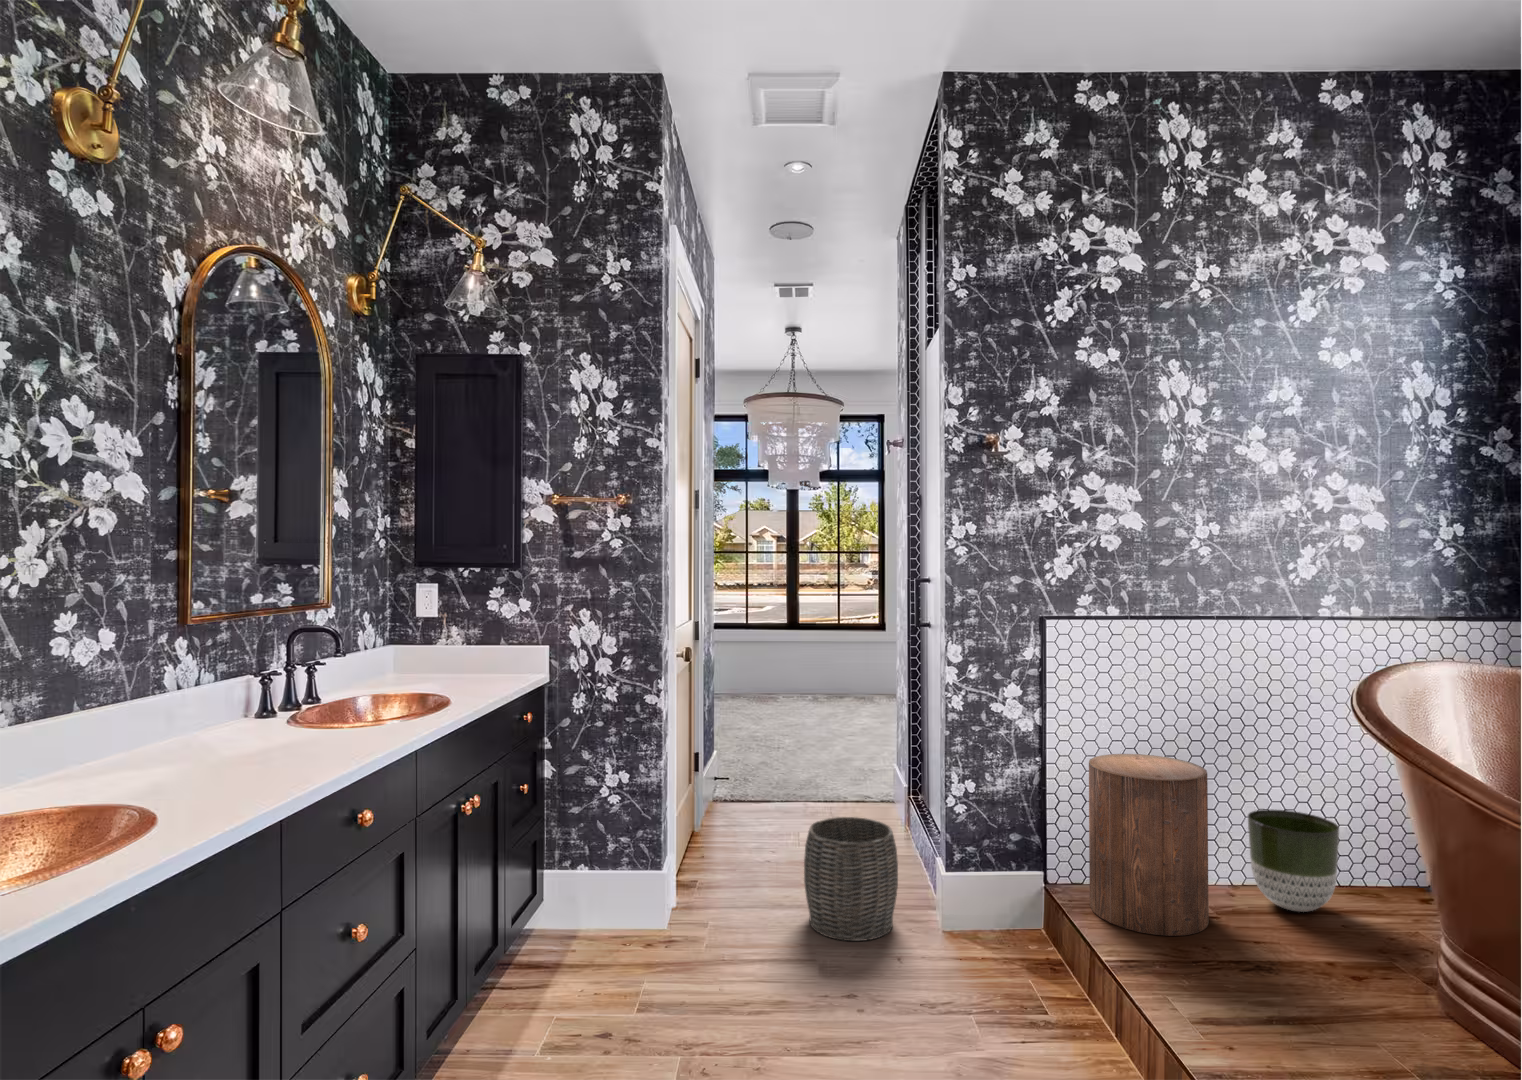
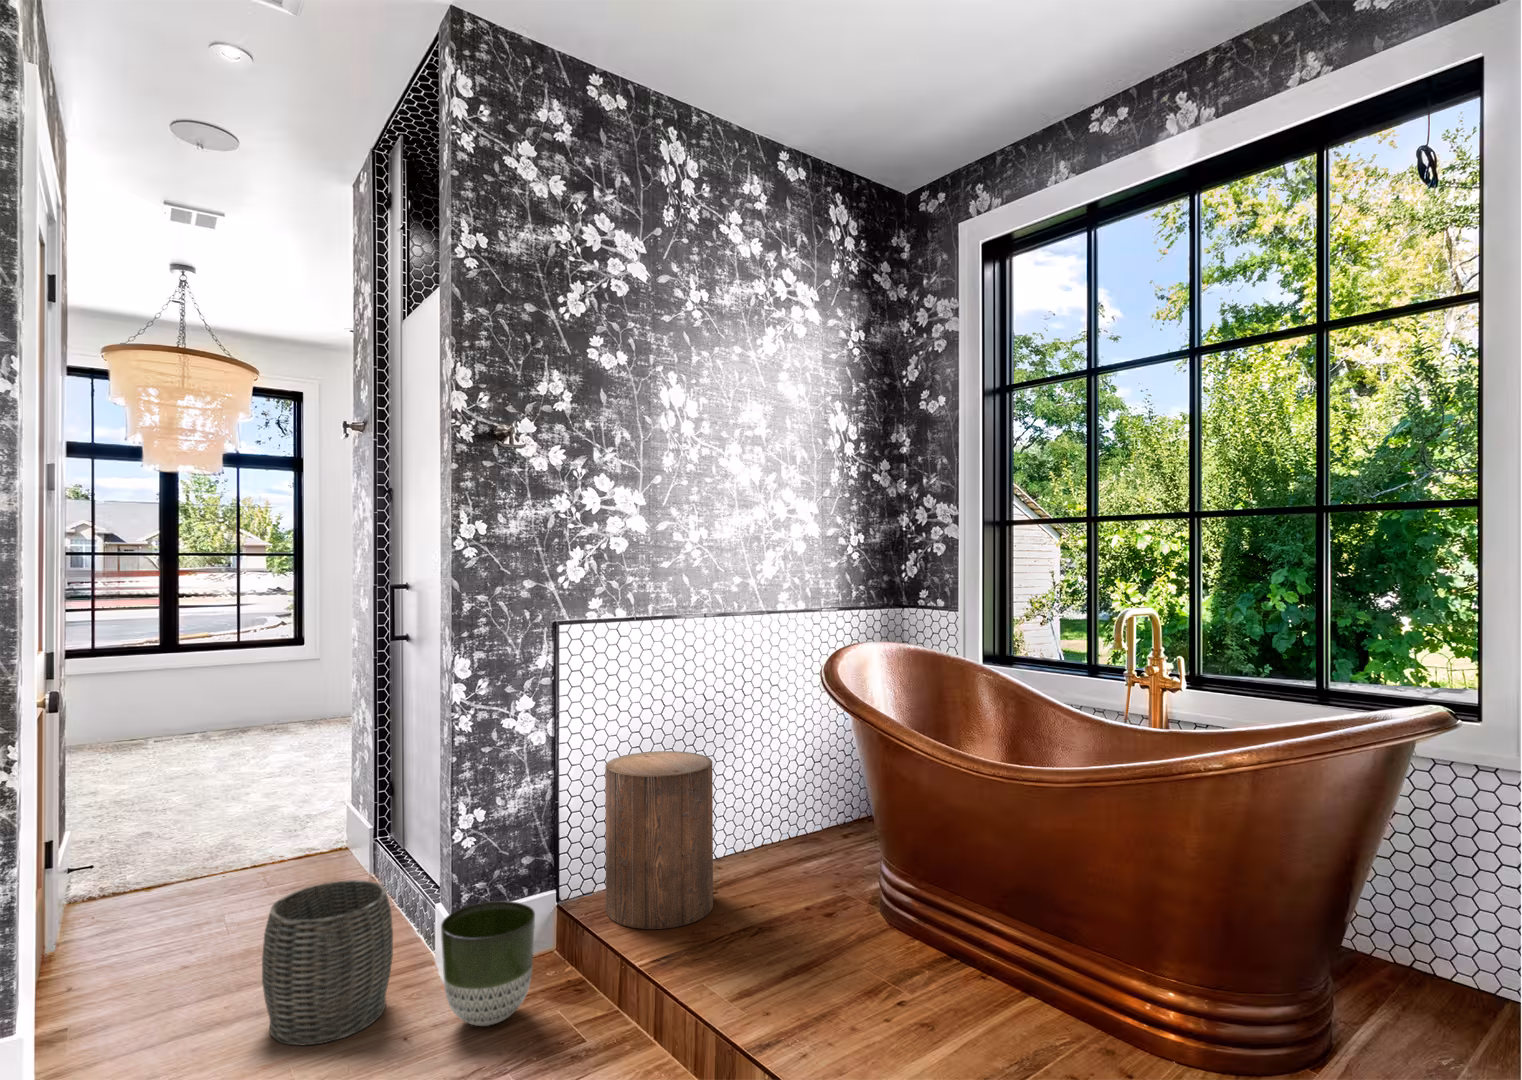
planter: present [1248,810,1339,912] -> present [441,901,535,1026]

